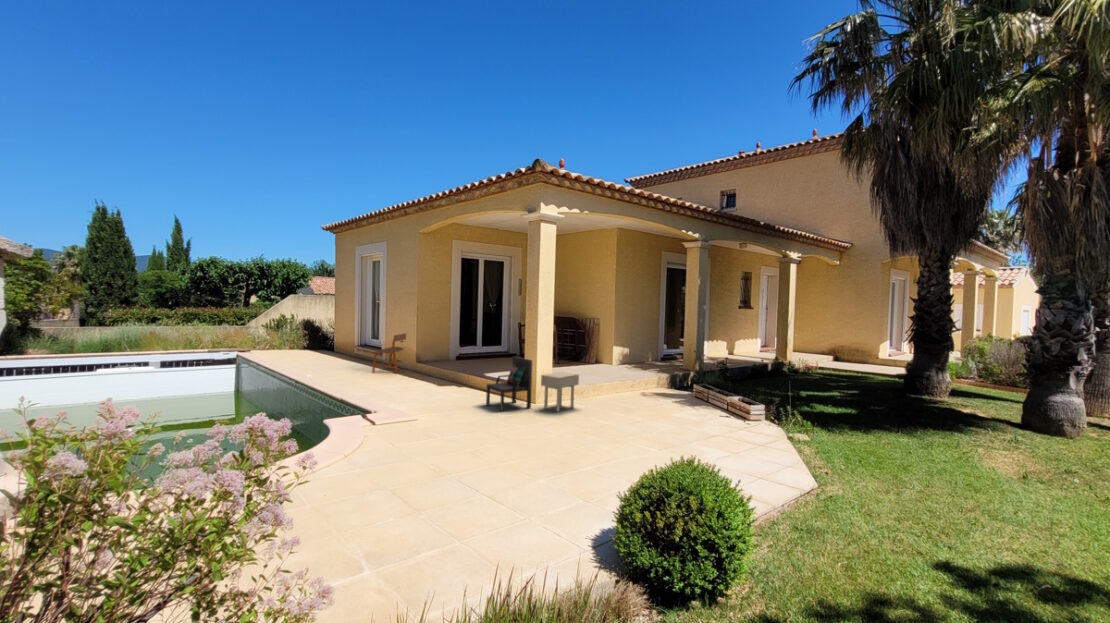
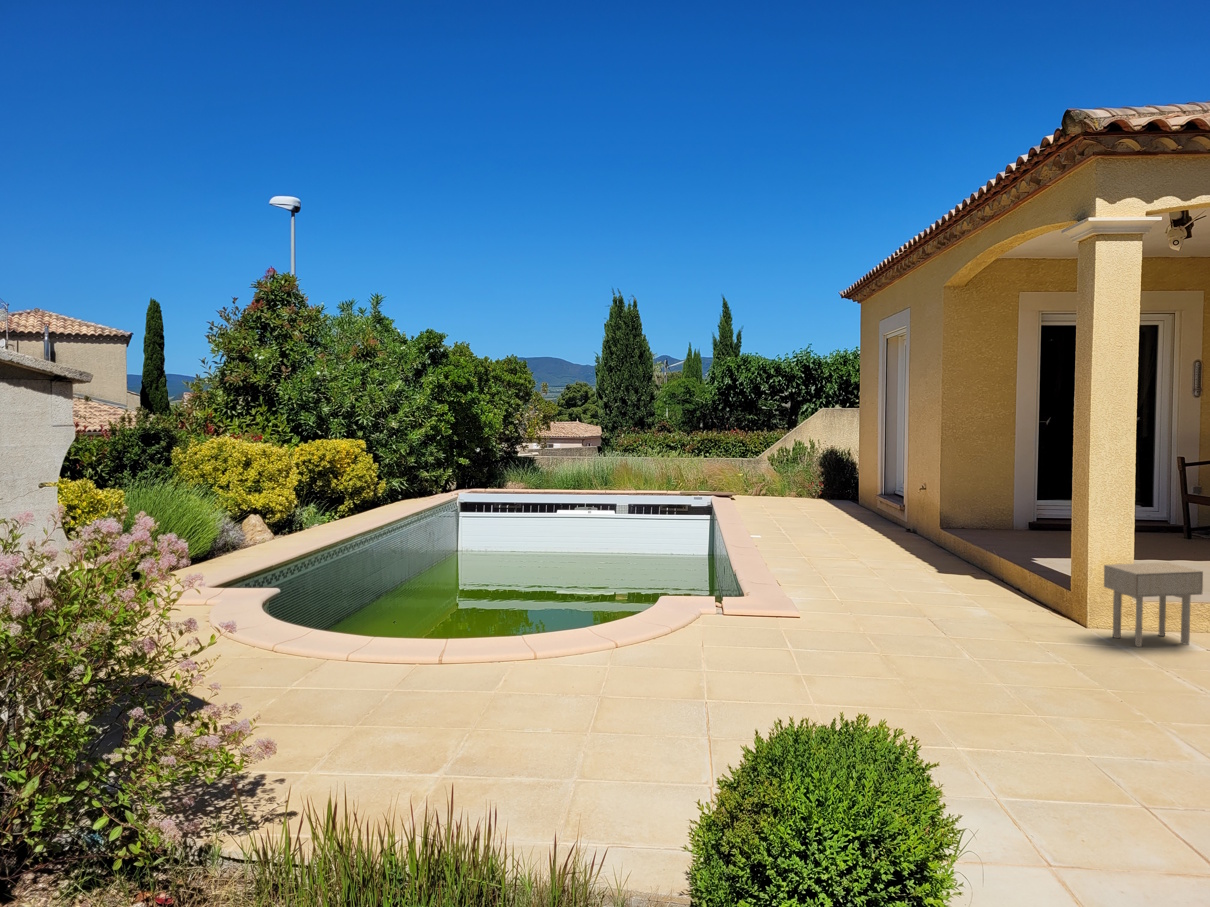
bench: present [372,333,406,373] -> none [865,470,940,543]
armchair: present [486,356,532,411] -> none [995,523,1085,632]

